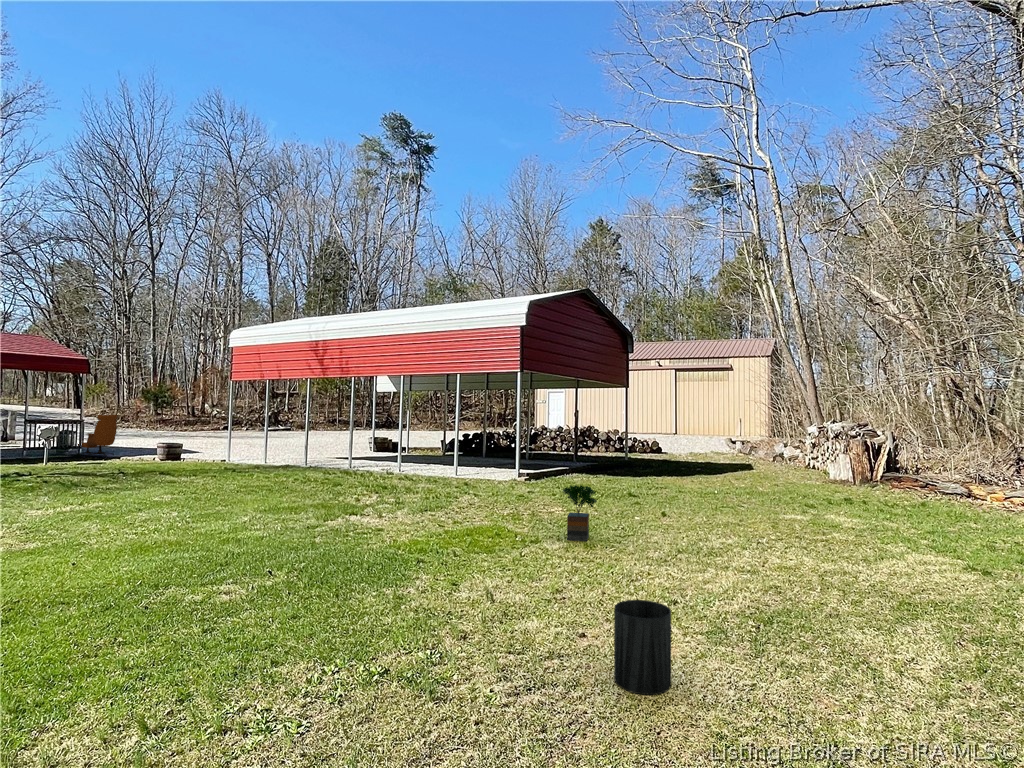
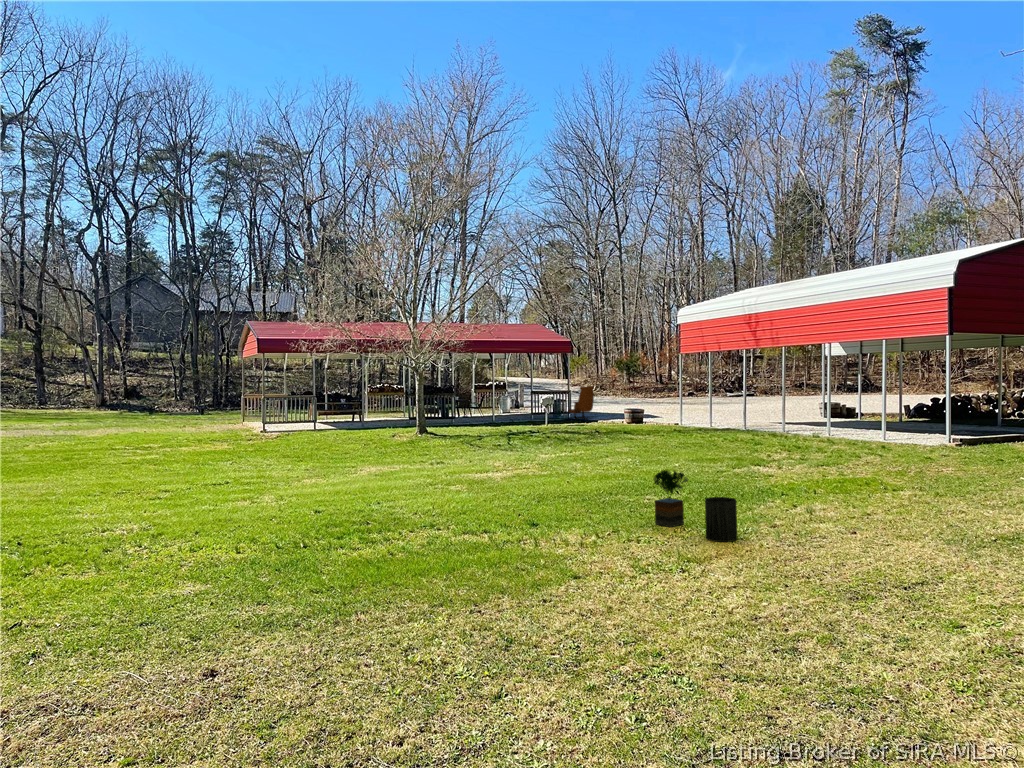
potted tree: present [563,485,597,541] -> present [654,470,688,527]
trash can: present [614,600,671,695] -> present [705,497,737,542]

